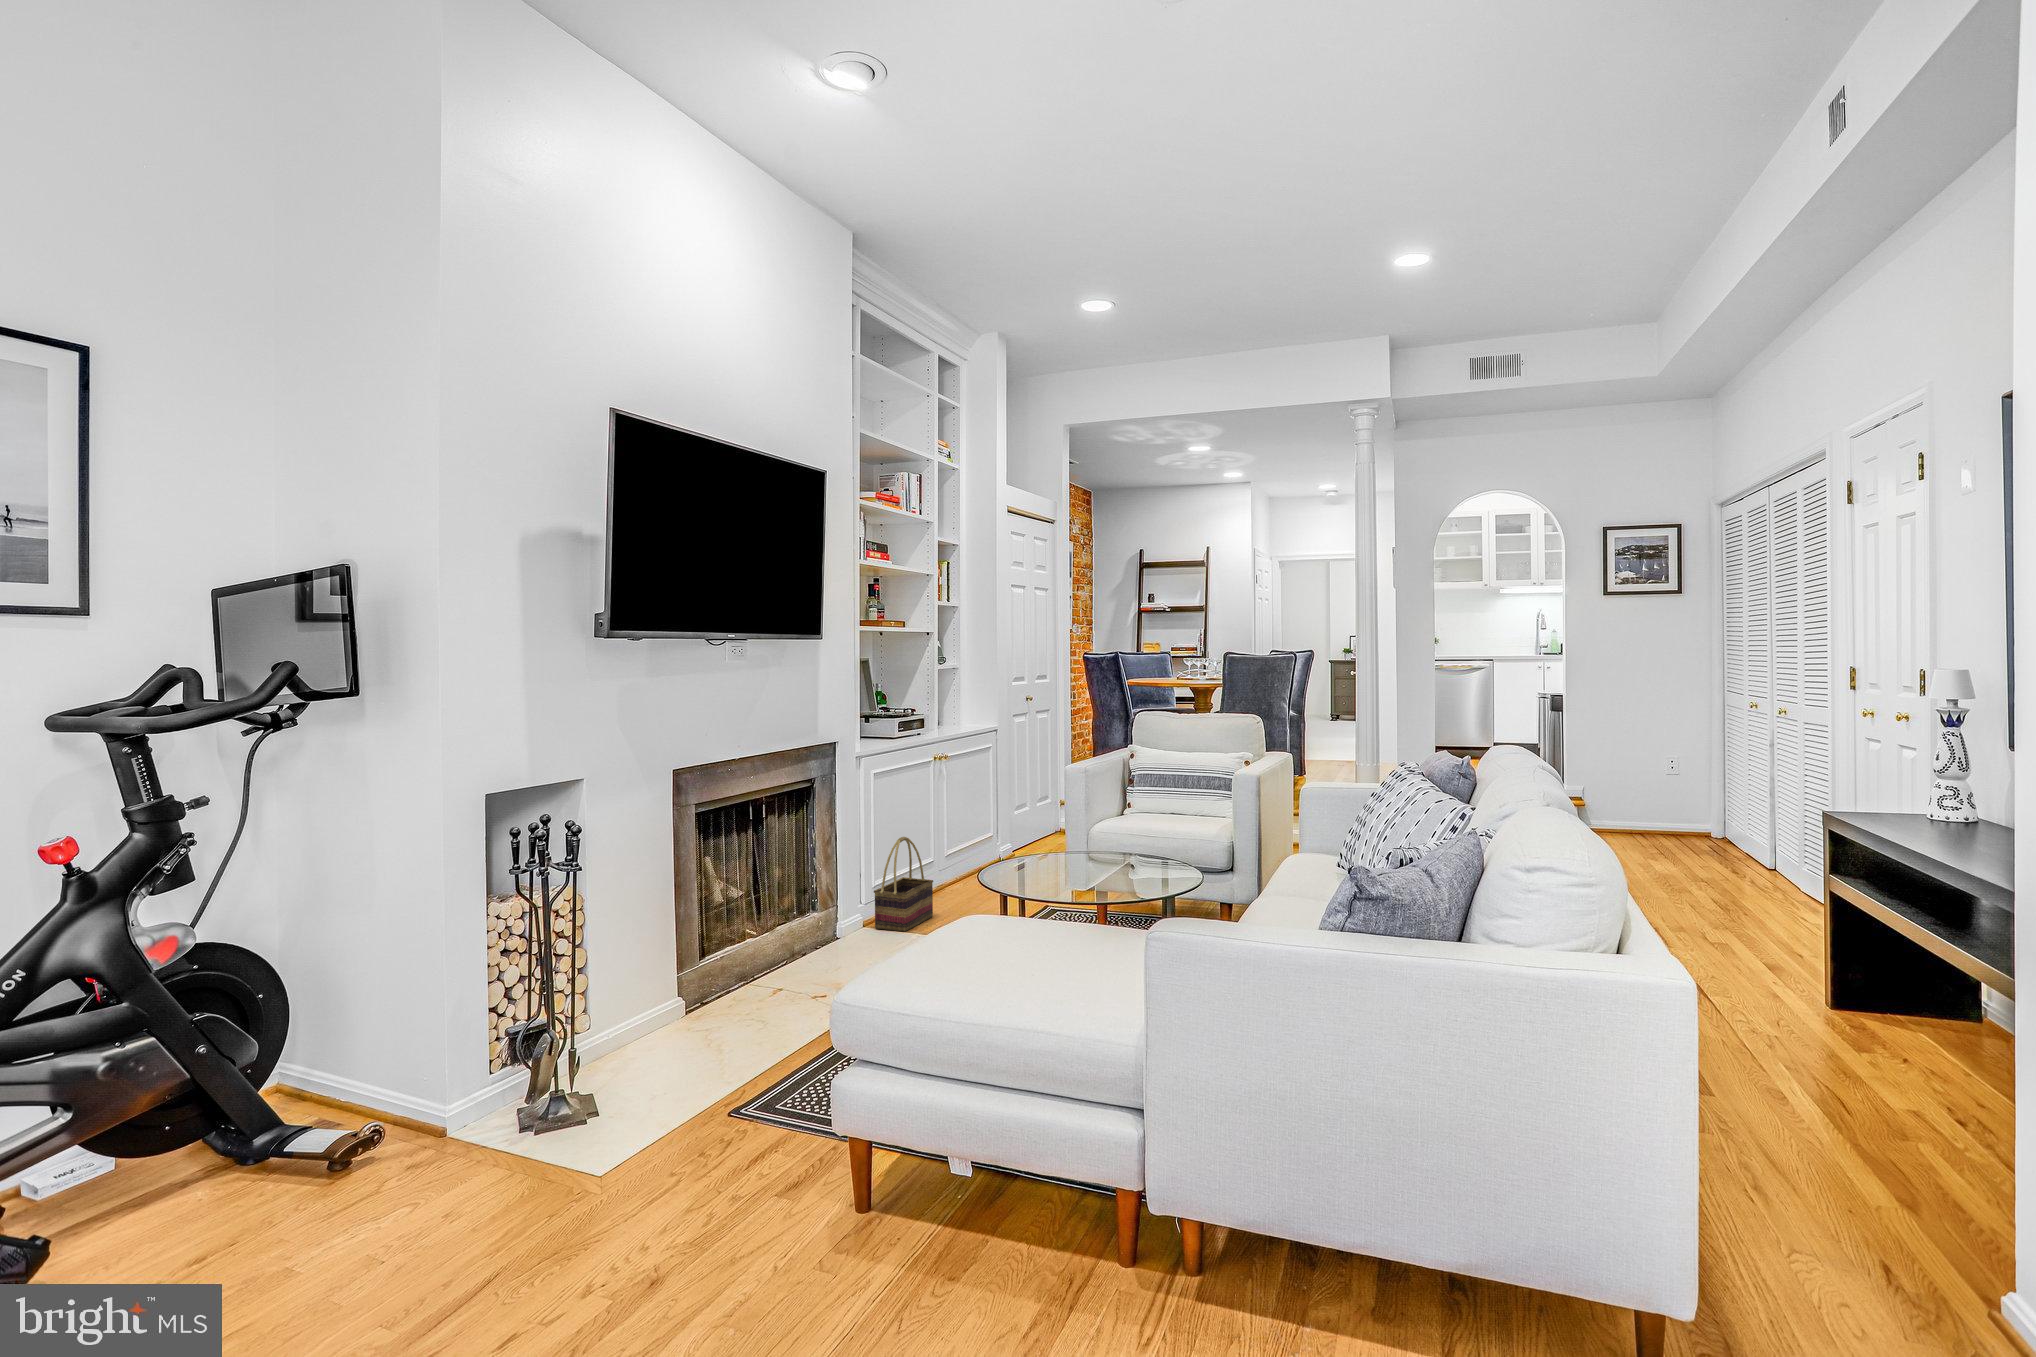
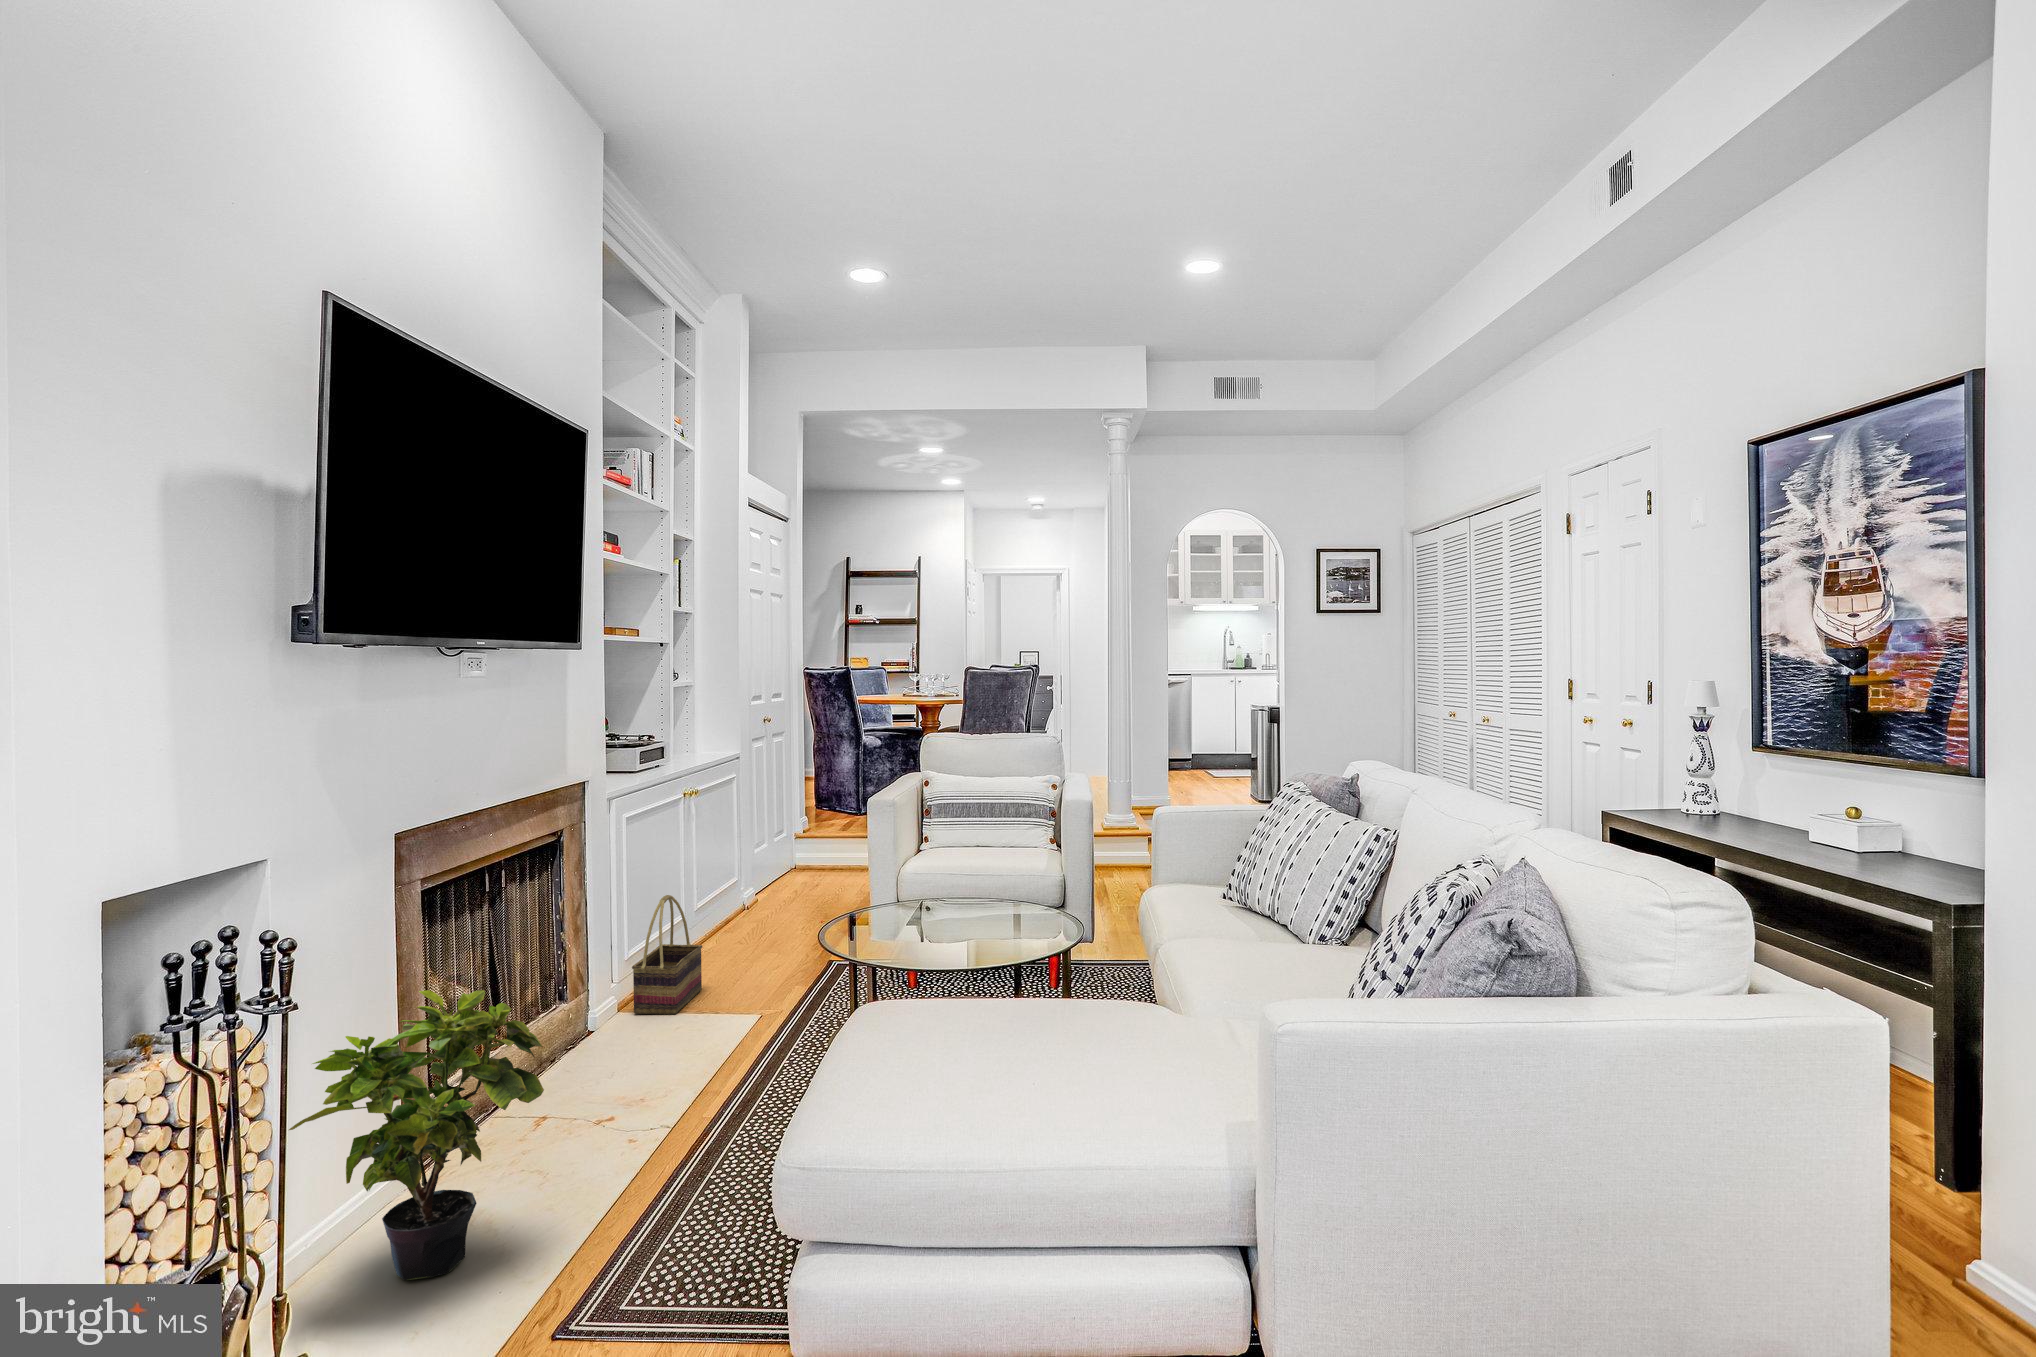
potted plant: none [595,875,757,1067] -> present [289,990,544,1280]

